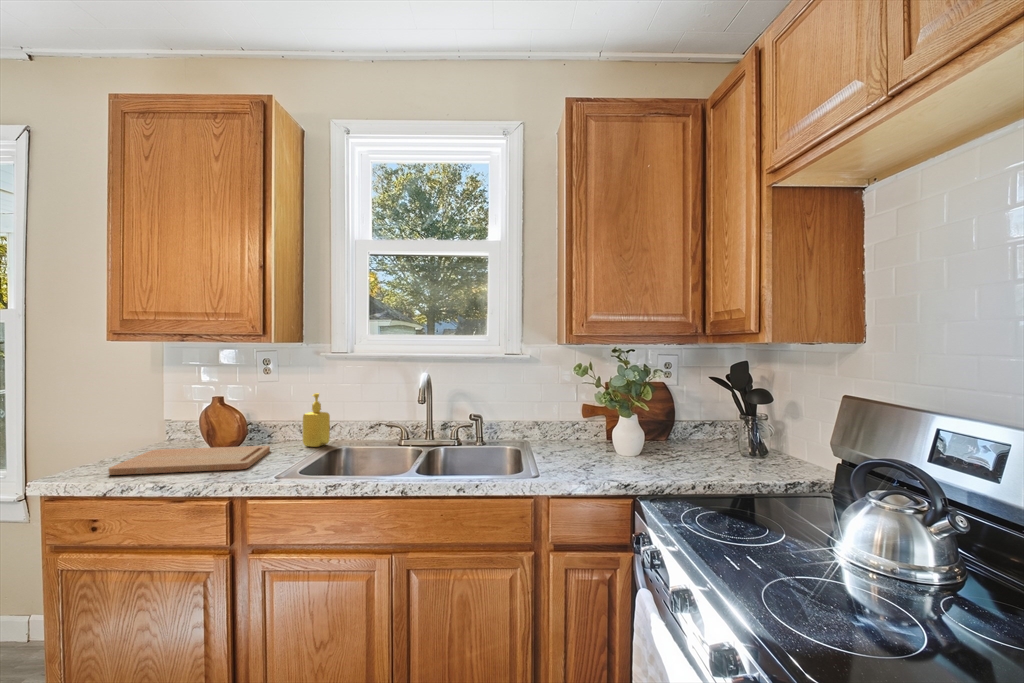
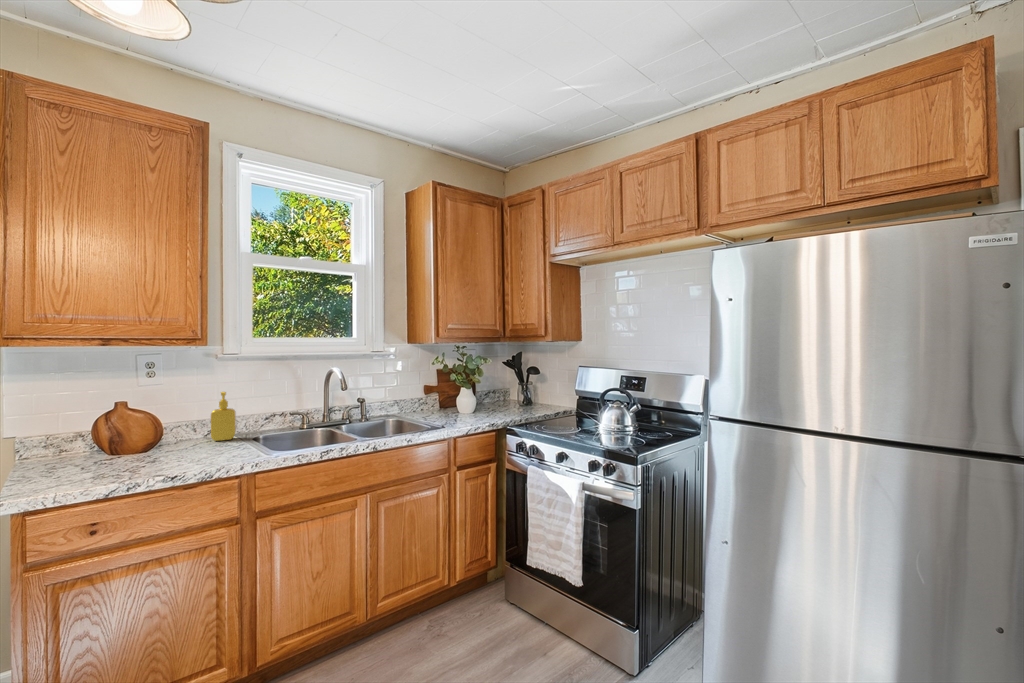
cutting board: present [109,446,270,475] -> none [61,444,220,482]

